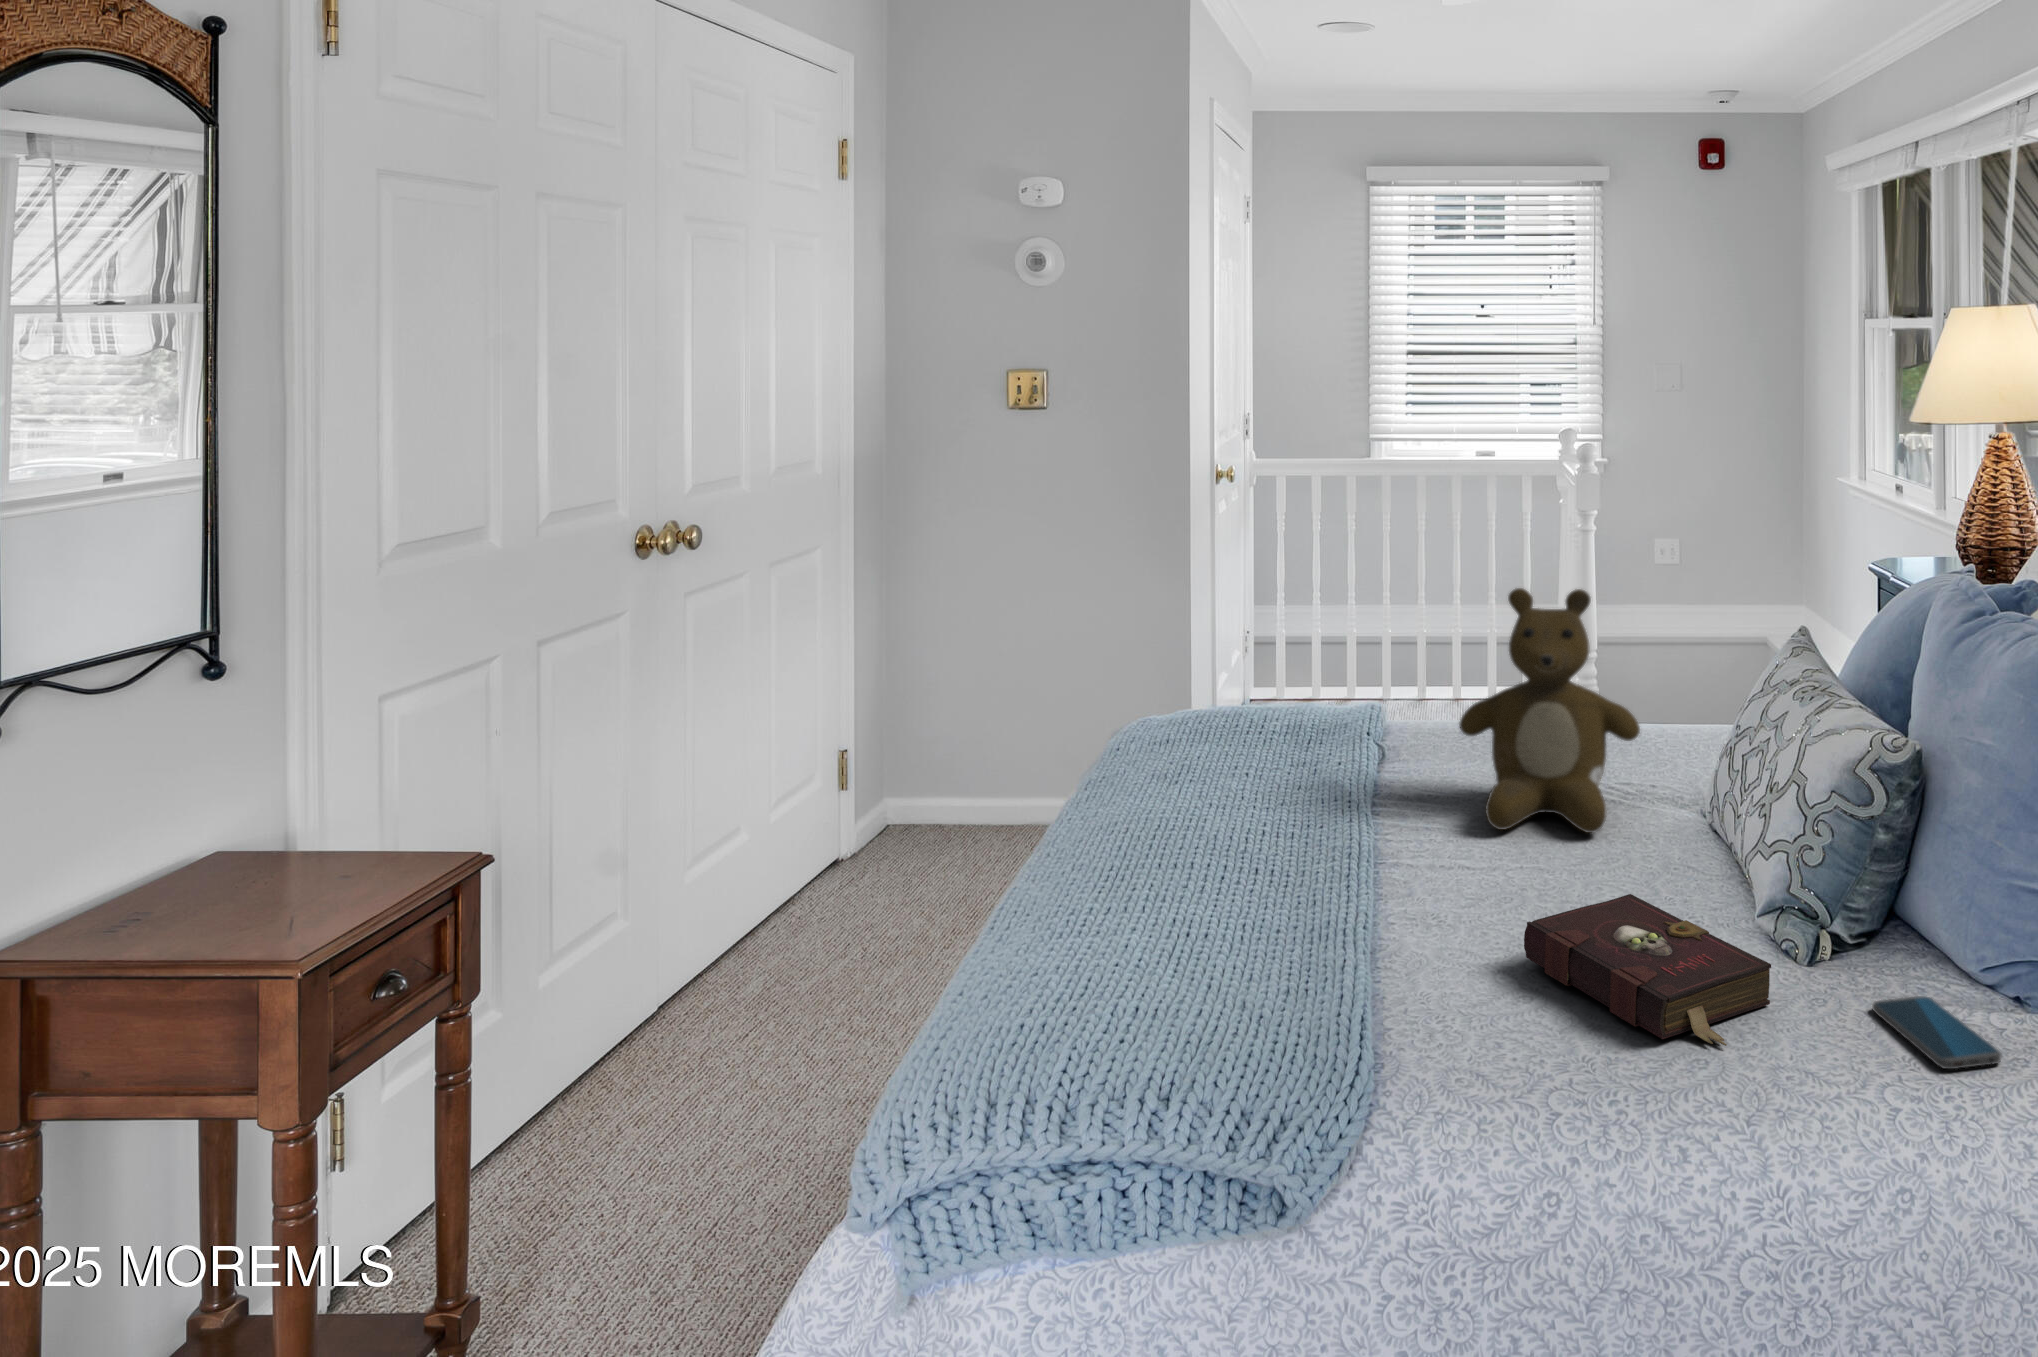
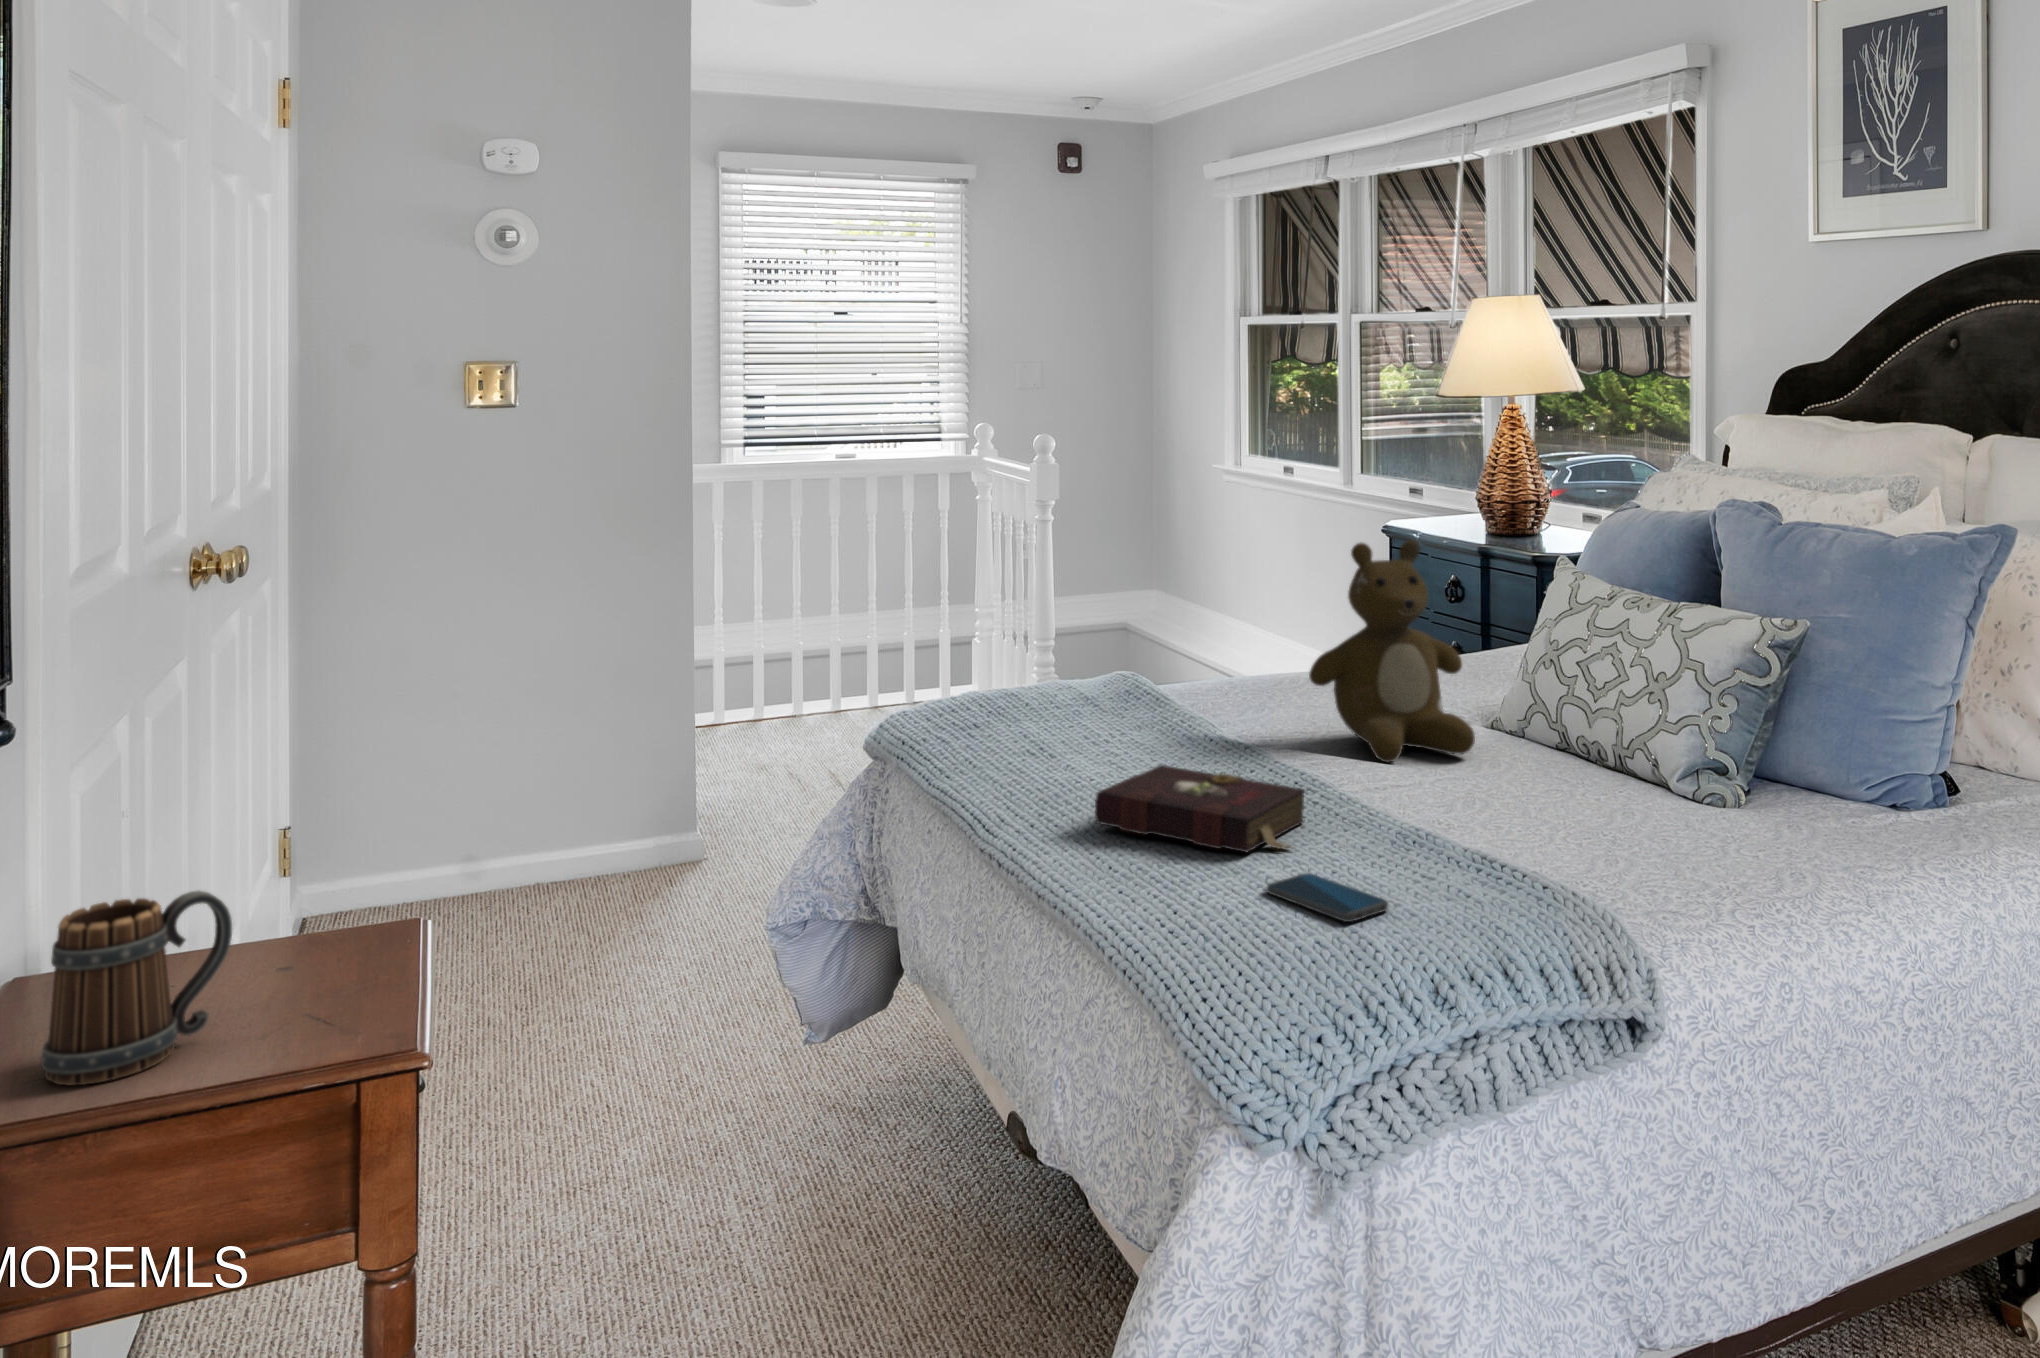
mug: none [103,802,253,936] -> present [41,891,232,1085]
book: present [1524,894,1771,1046] -> present [1095,765,1305,852]
smartphone: present [1872,996,2001,1069] -> present [1267,873,1388,922]

